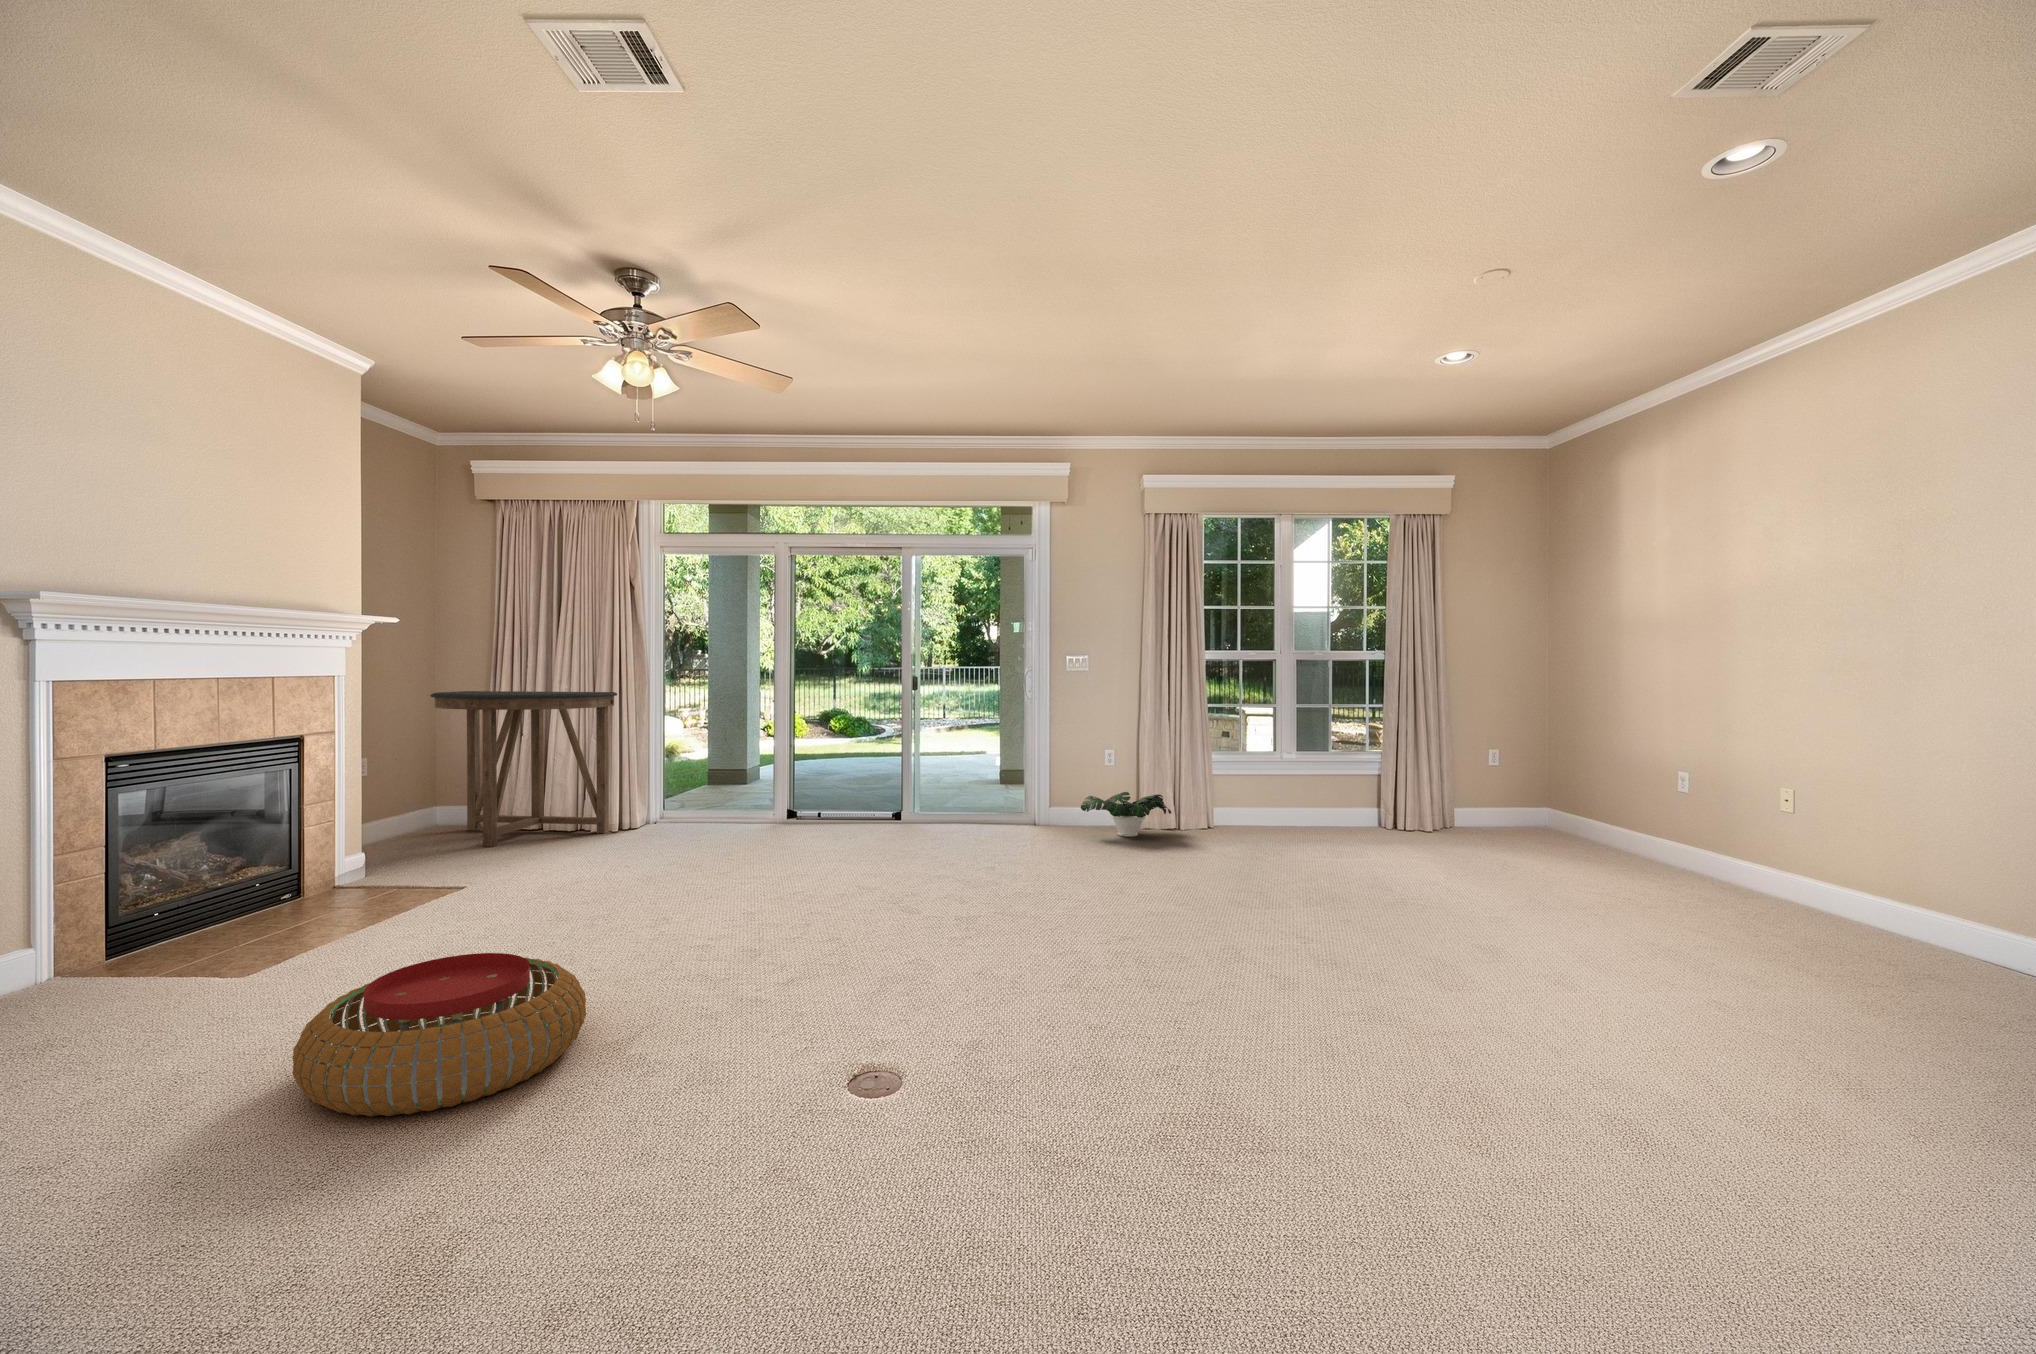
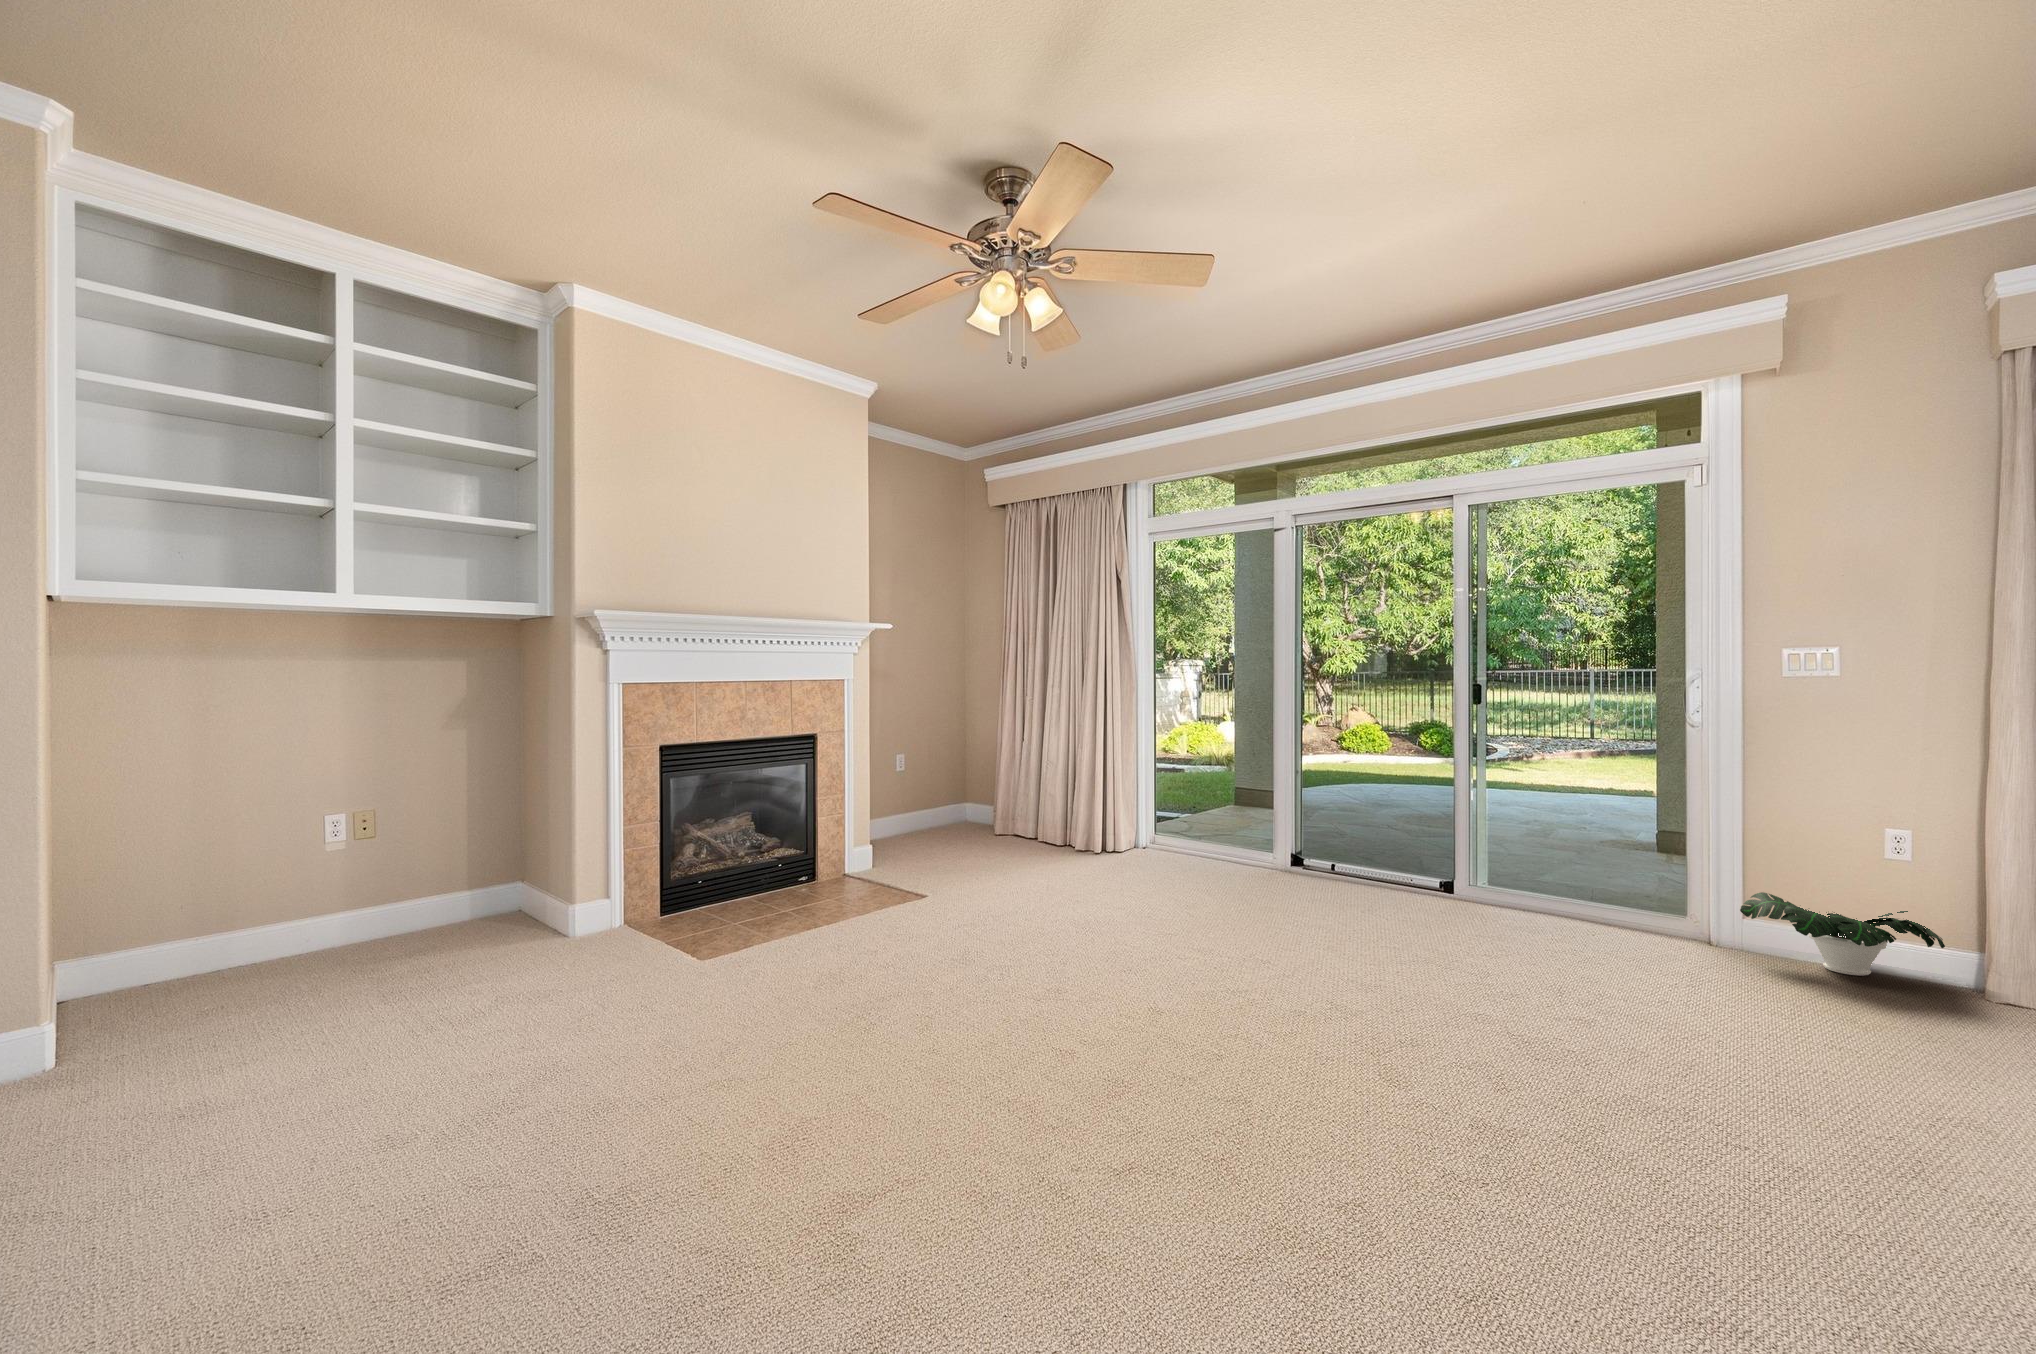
console table: present [430,691,617,847] -> none [944,696,1104,855]
pouf: present [292,953,586,1117] -> none [614,976,878,1141]

